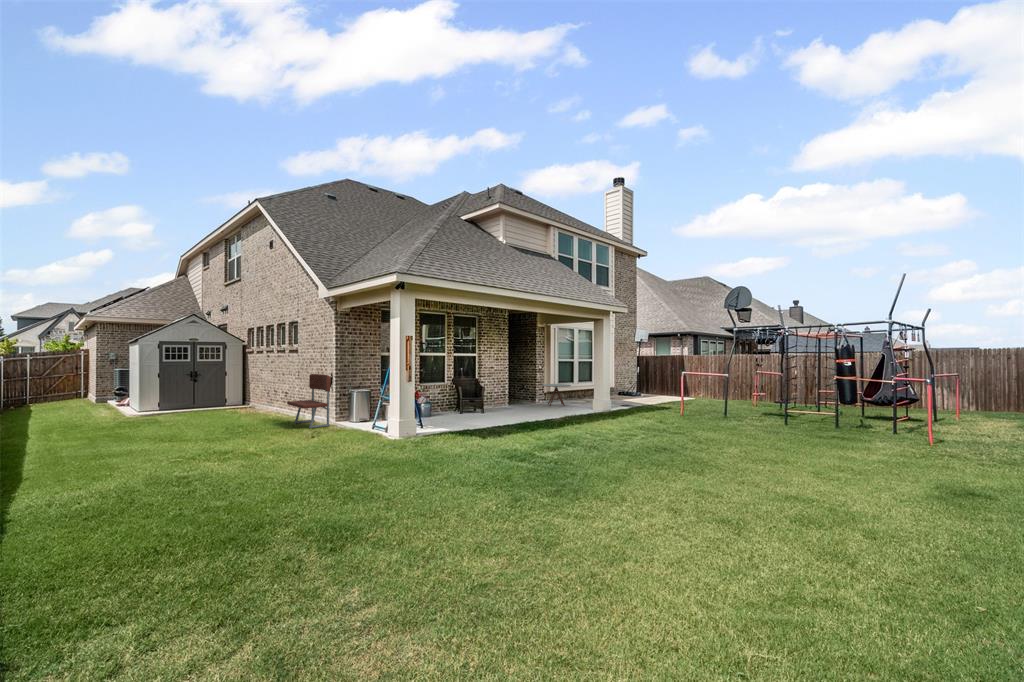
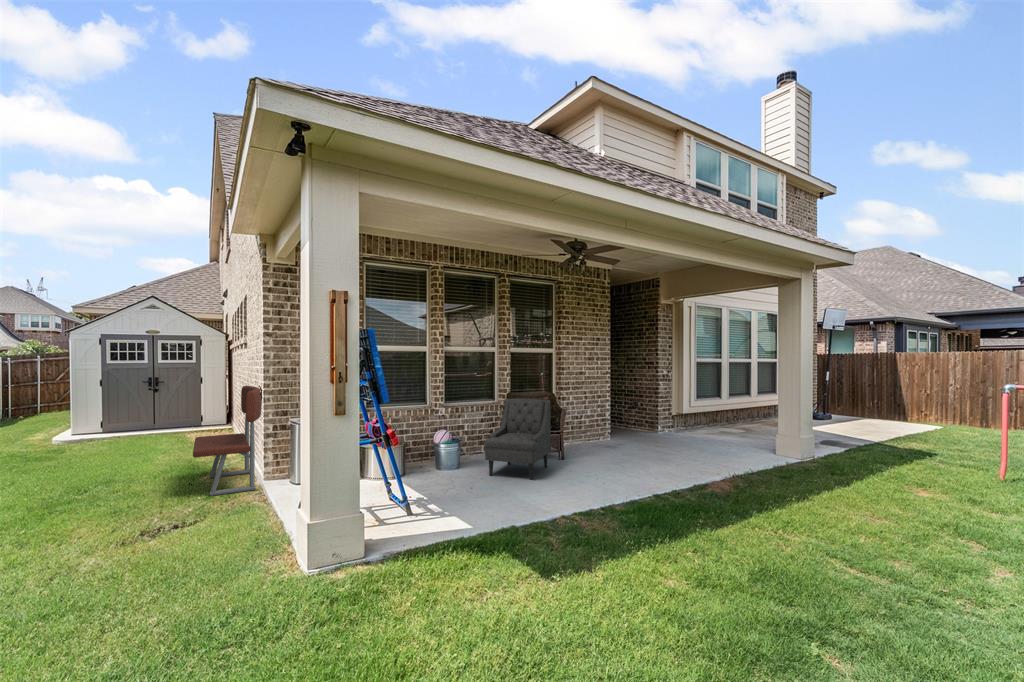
chair: none [445,381,477,420] -> present [485,398,551,480]
round table: present [542,384,571,406] -> none [670,401,725,442]

